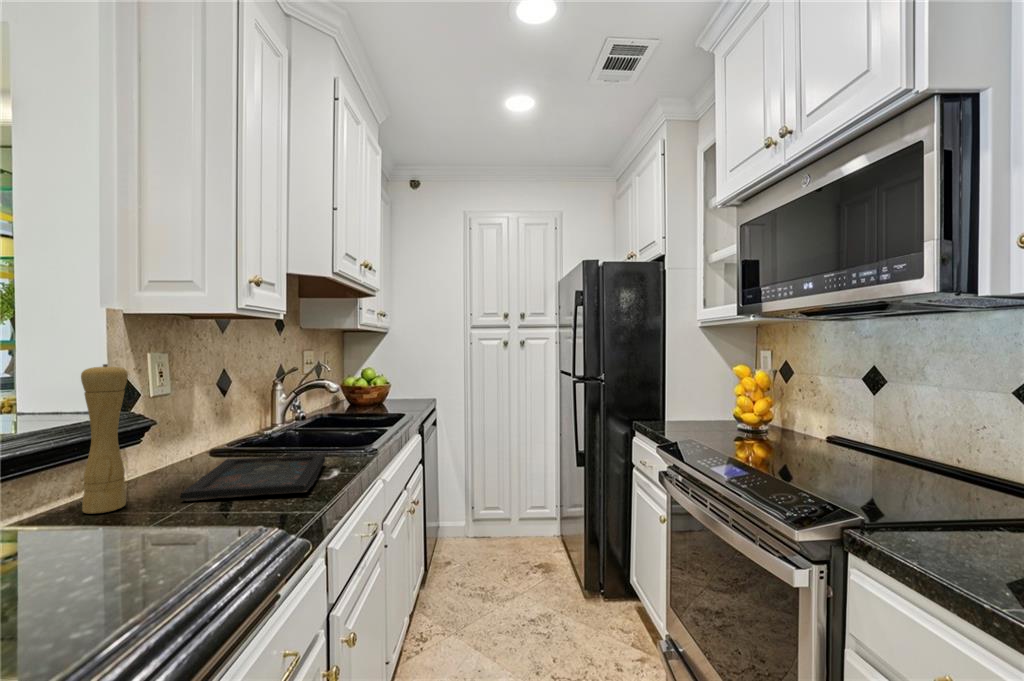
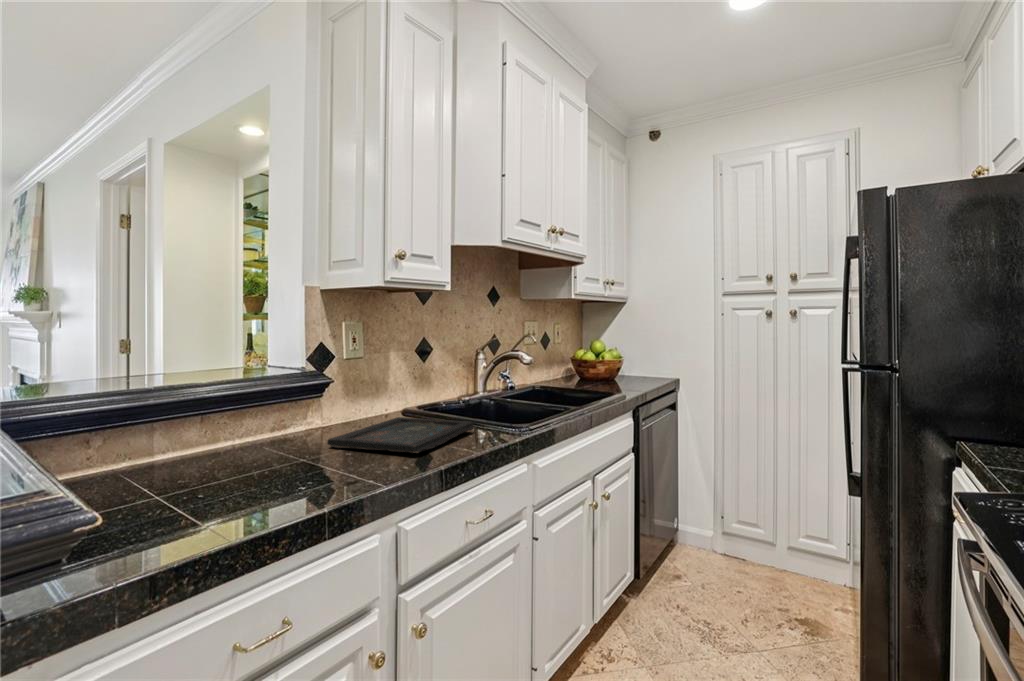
pepper mill: present [81,364,128,513] -> none [260,329,295,447]

